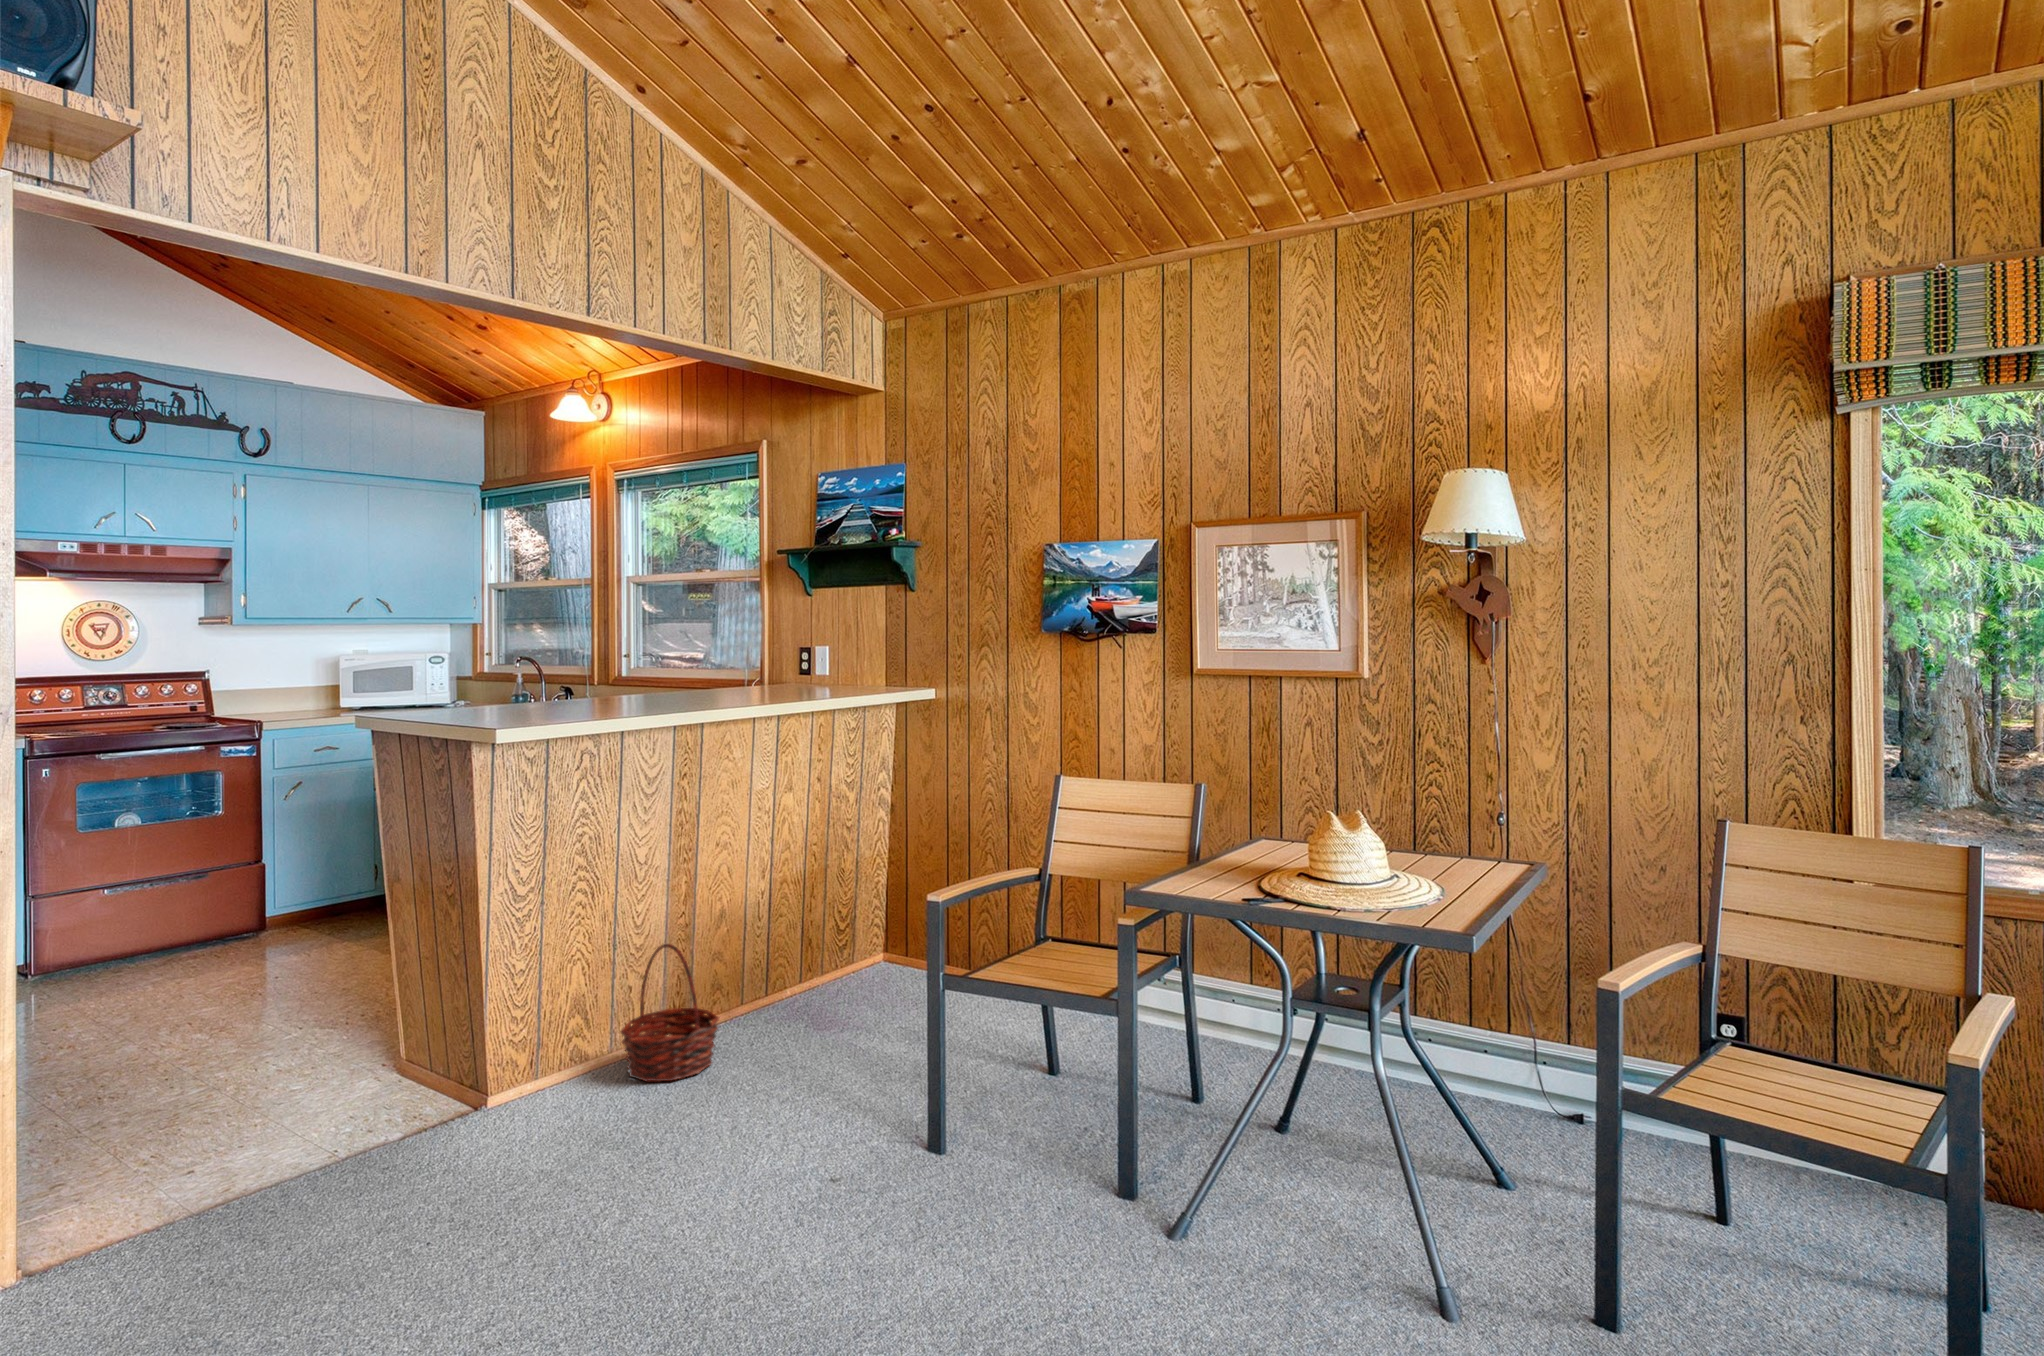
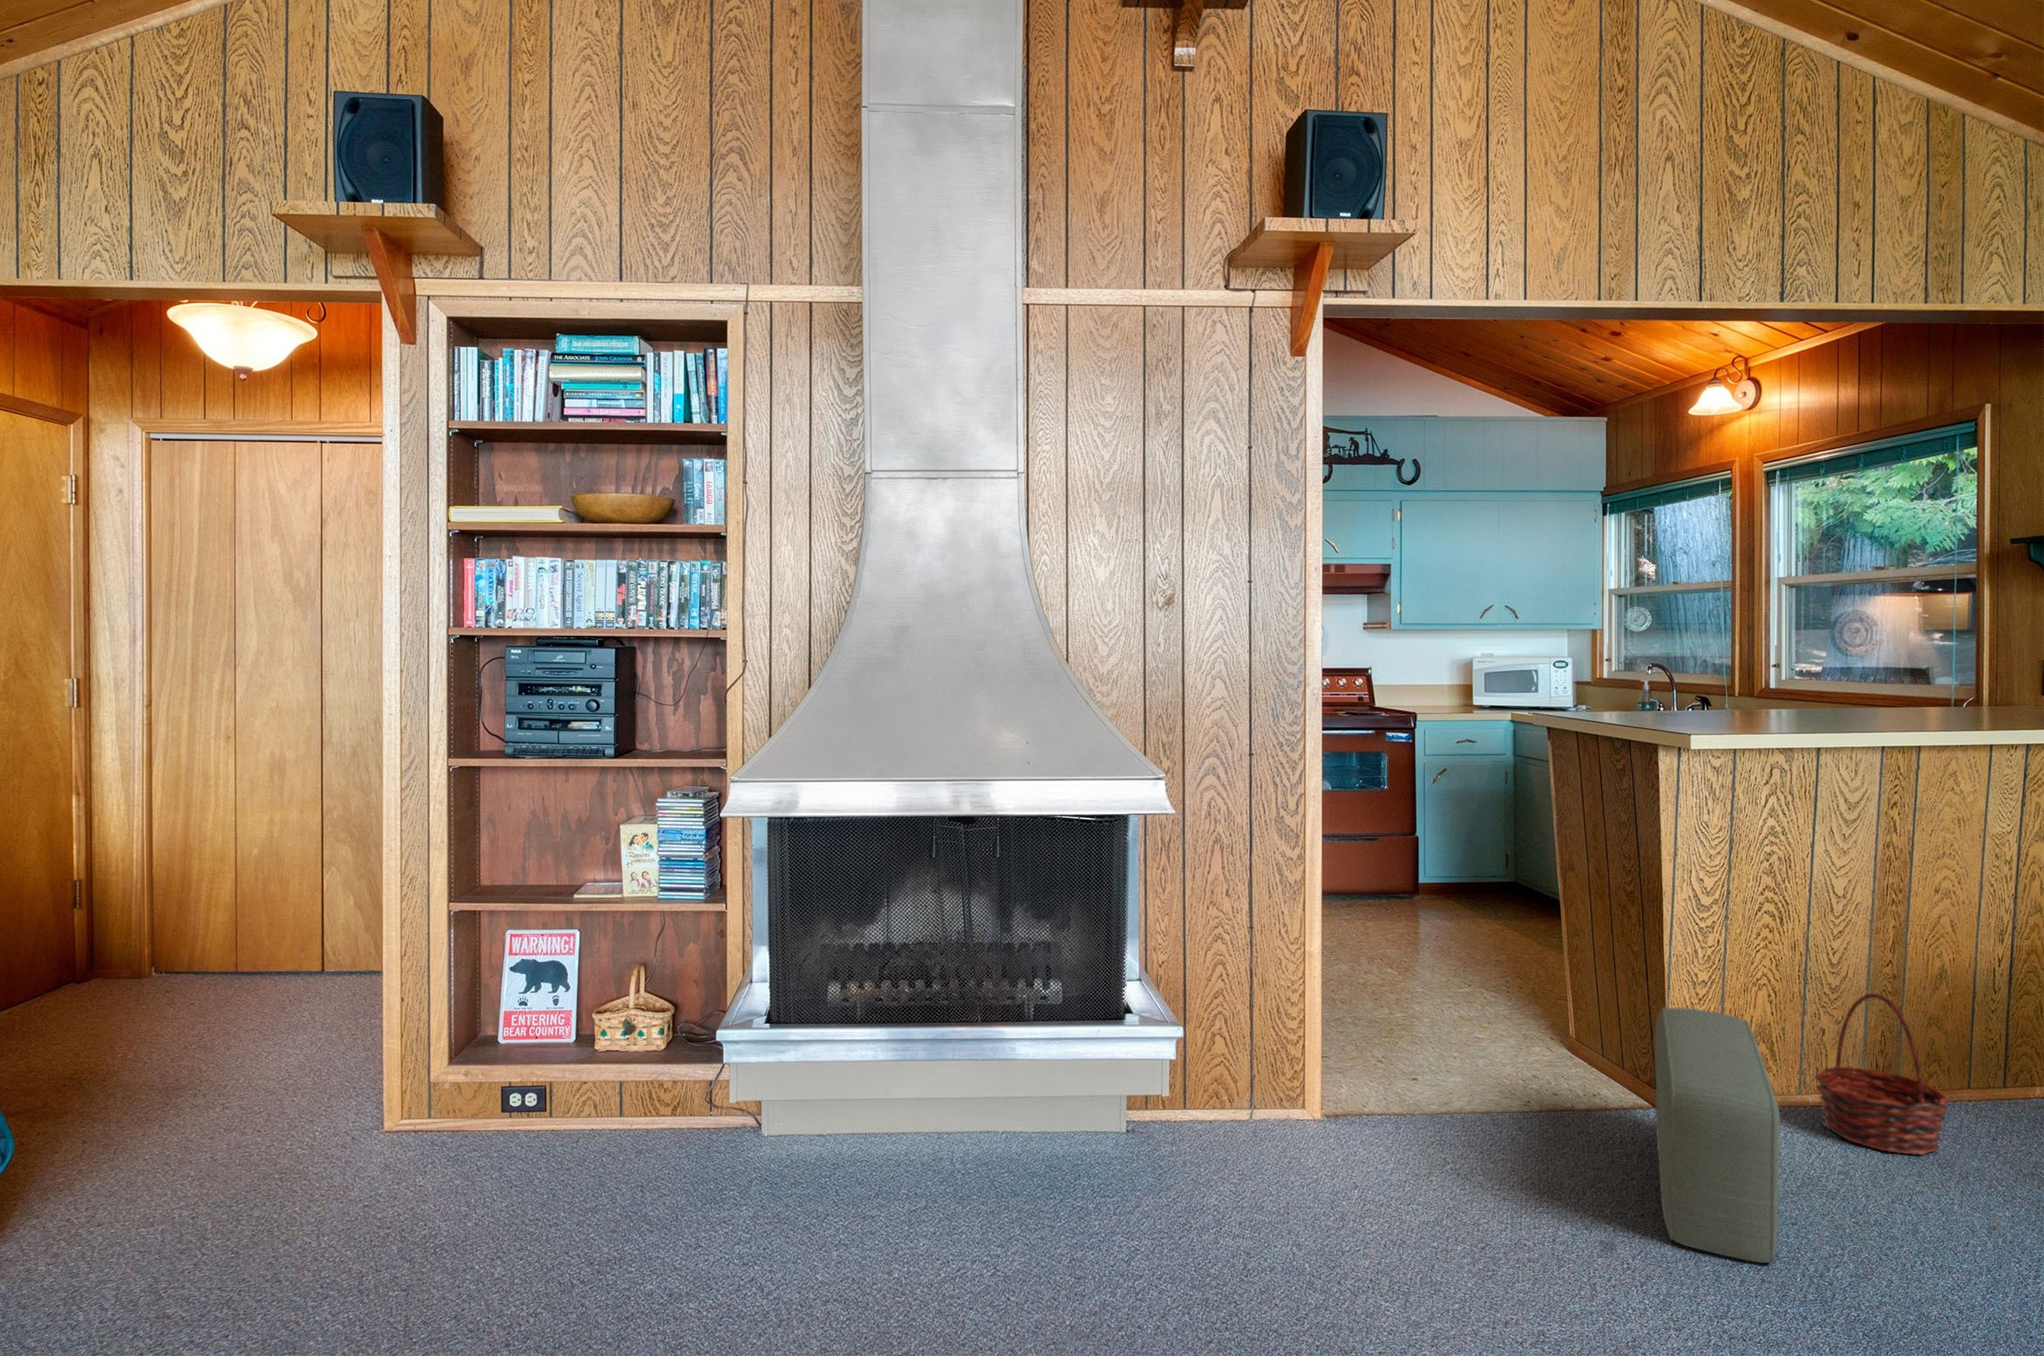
pouf: none [443,1001,556,1267] -> present [1655,1008,1780,1263]

